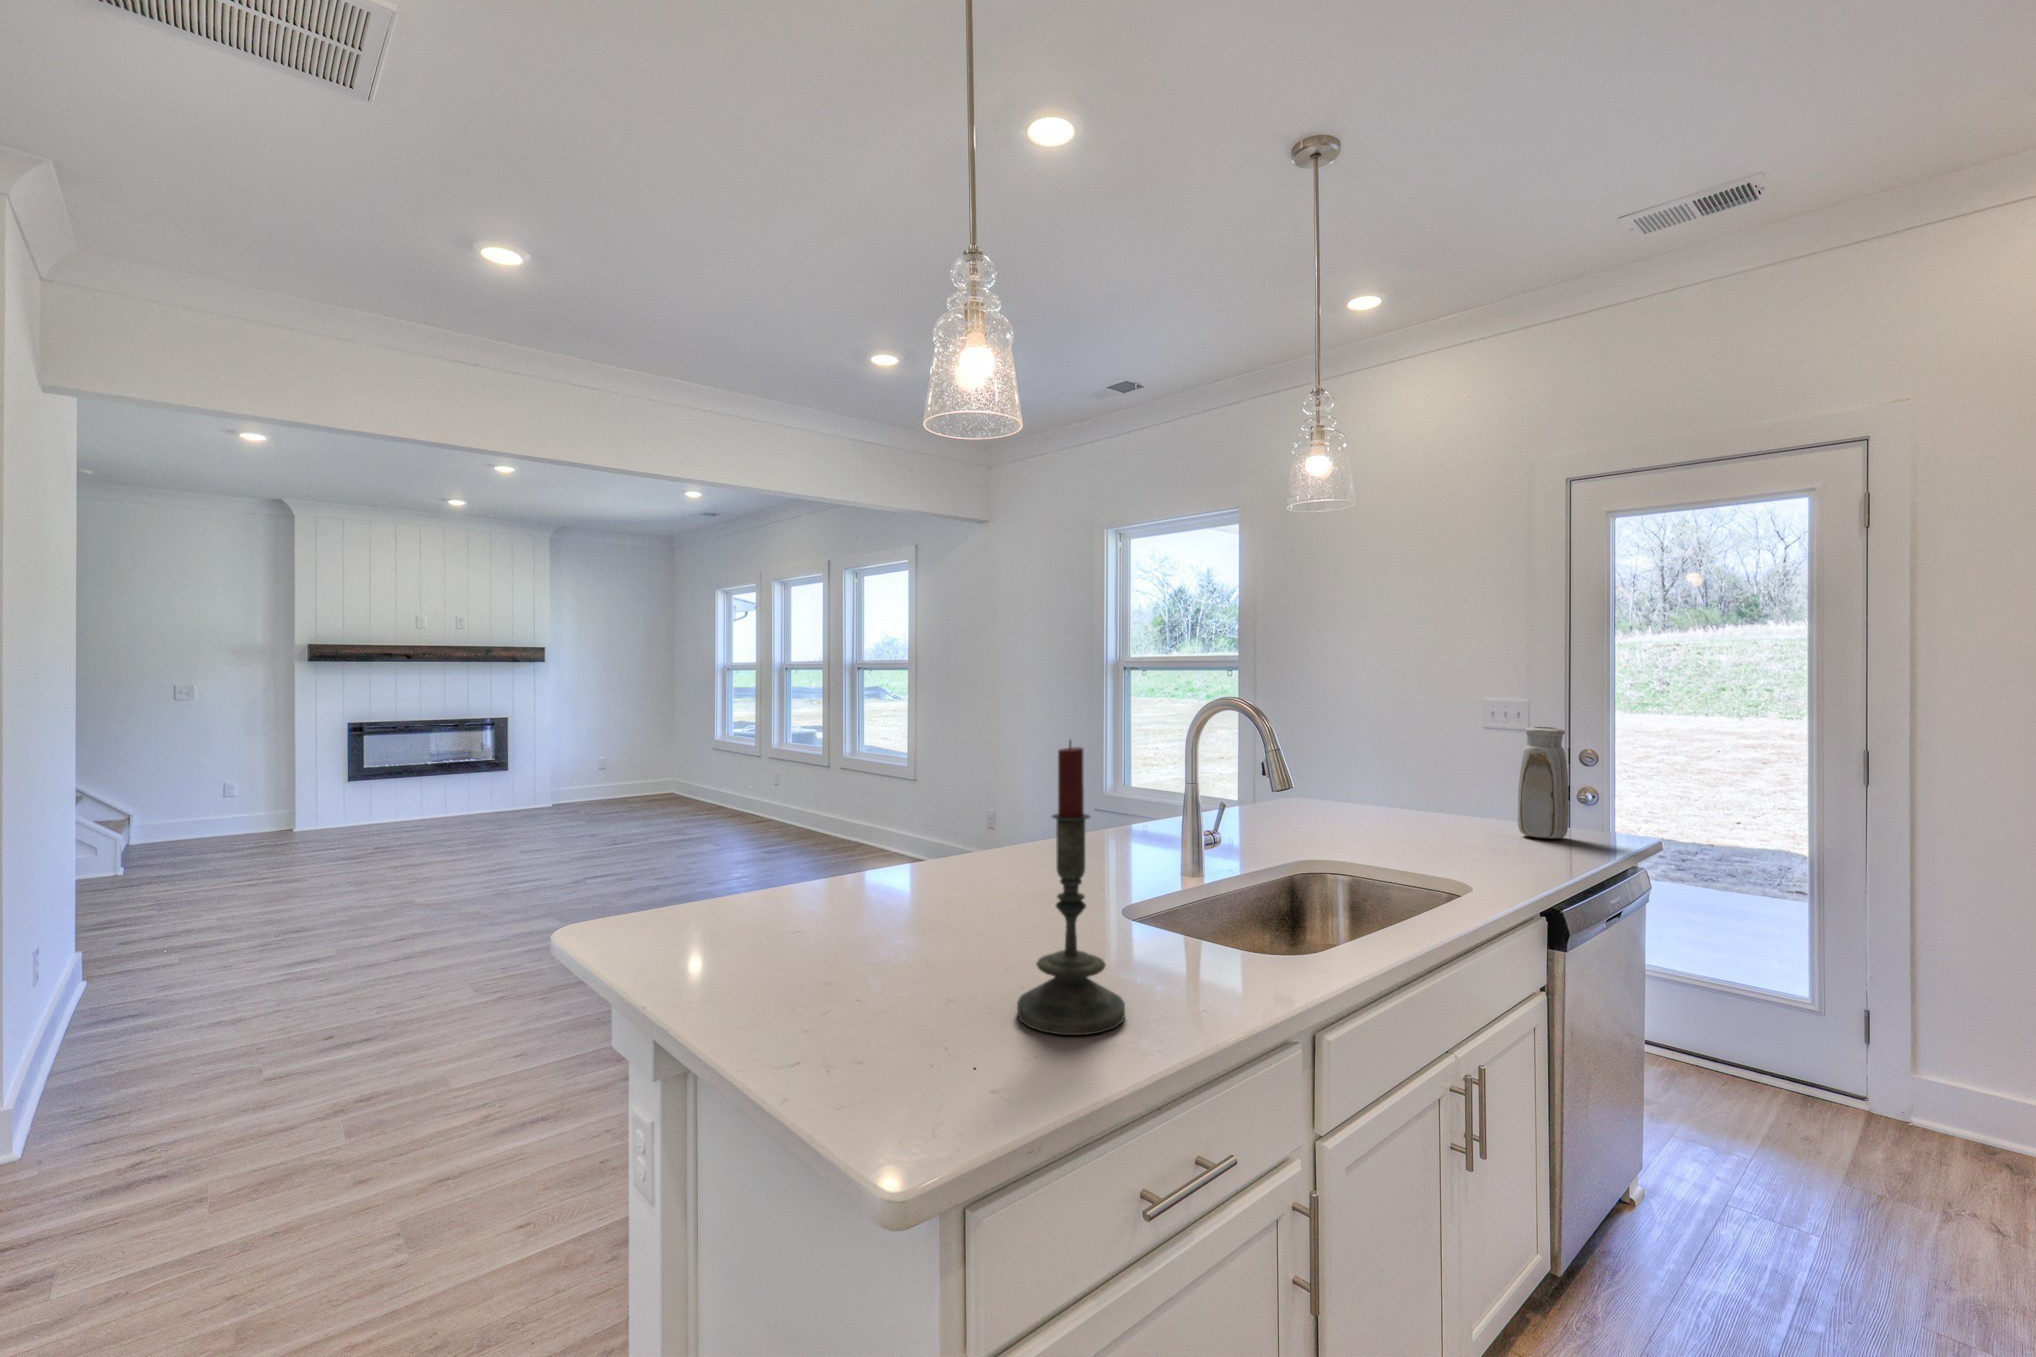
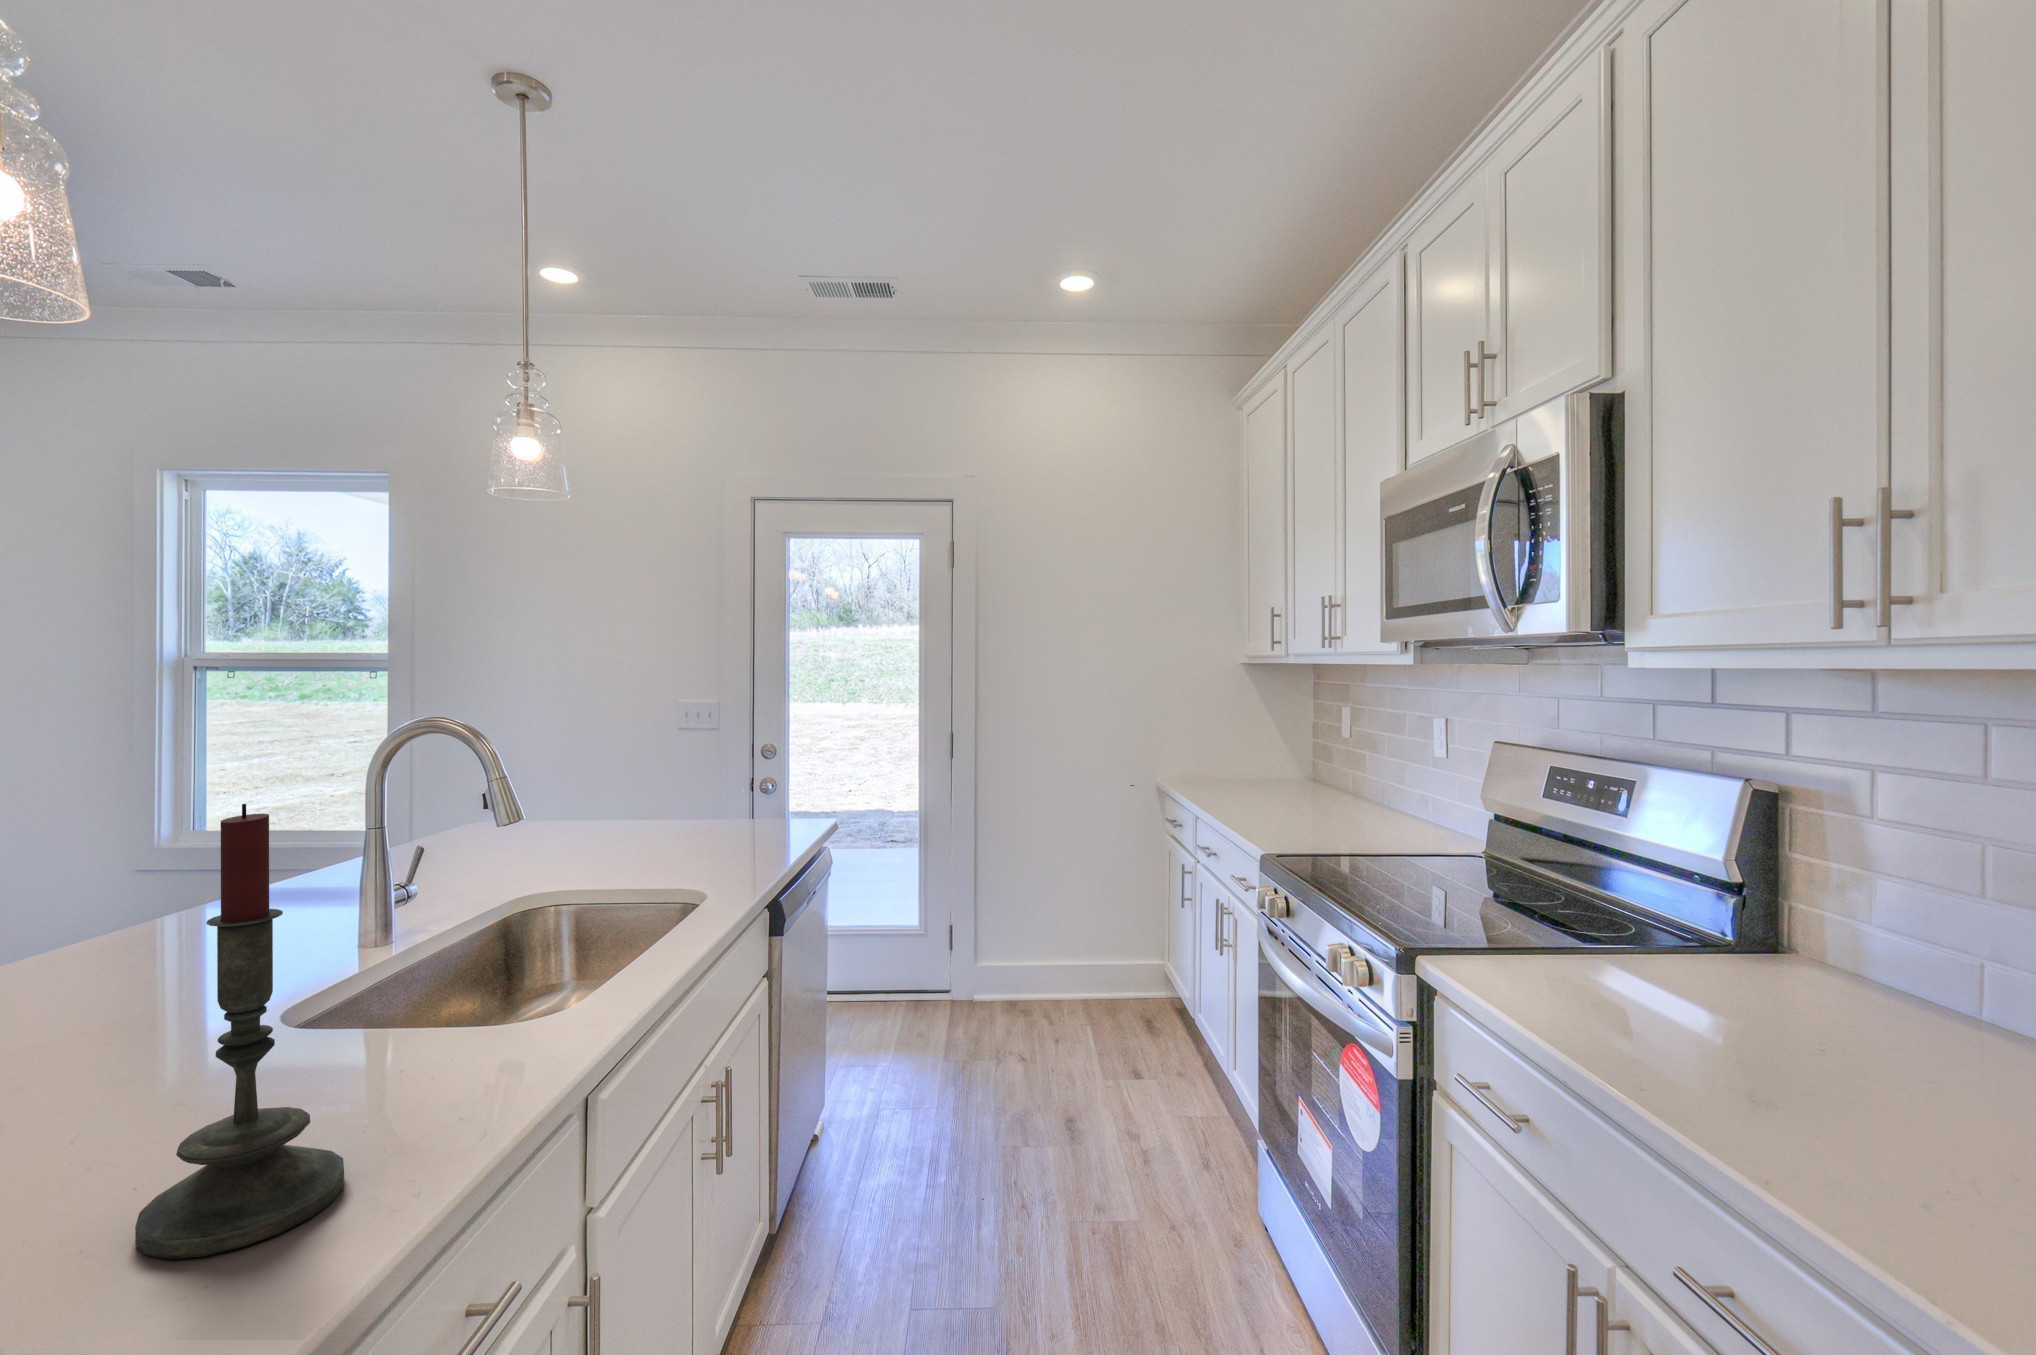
vase: present [1518,727,1569,838] -> none [728,728,770,831]

